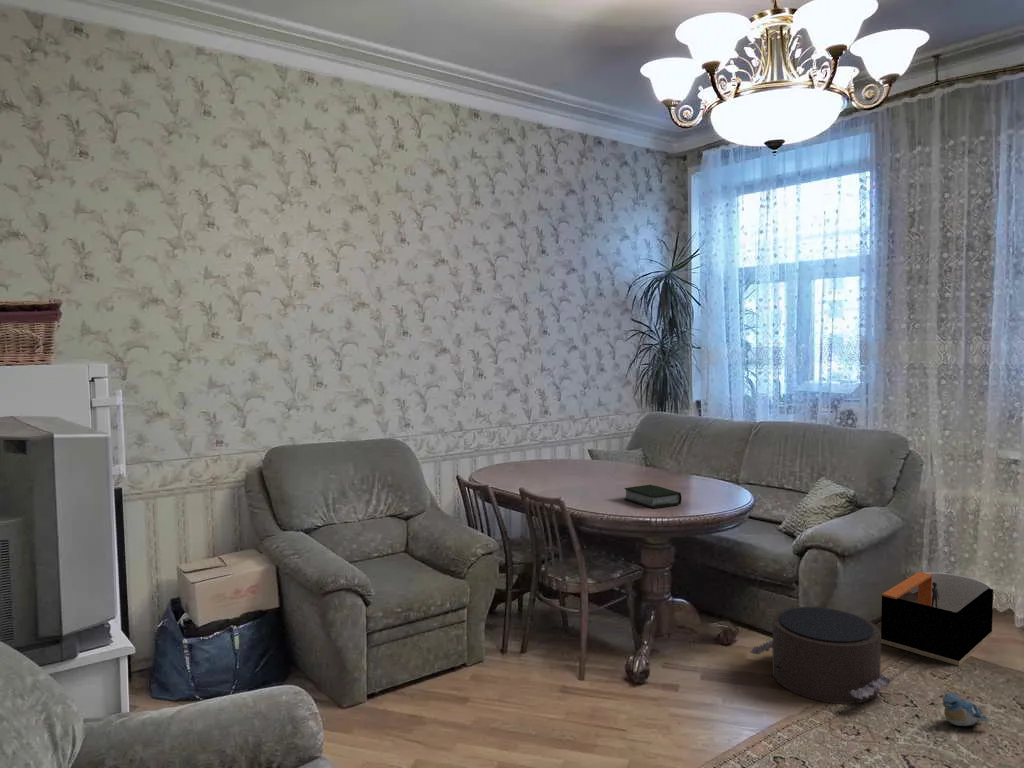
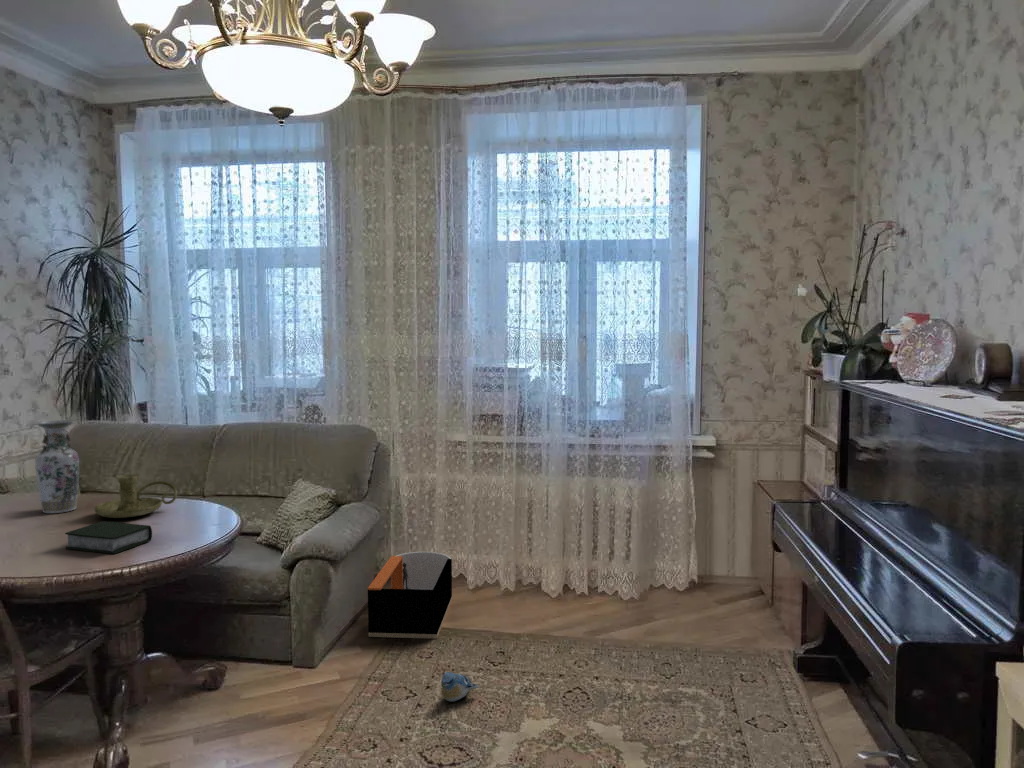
vase: none [614,407,641,476] -> present [35,420,79,513]
candle holder: none [648,453,708,486] -> present [94,474,177,518]
pouf: present [750,607,894,704] -> none [244,618,394,726]

